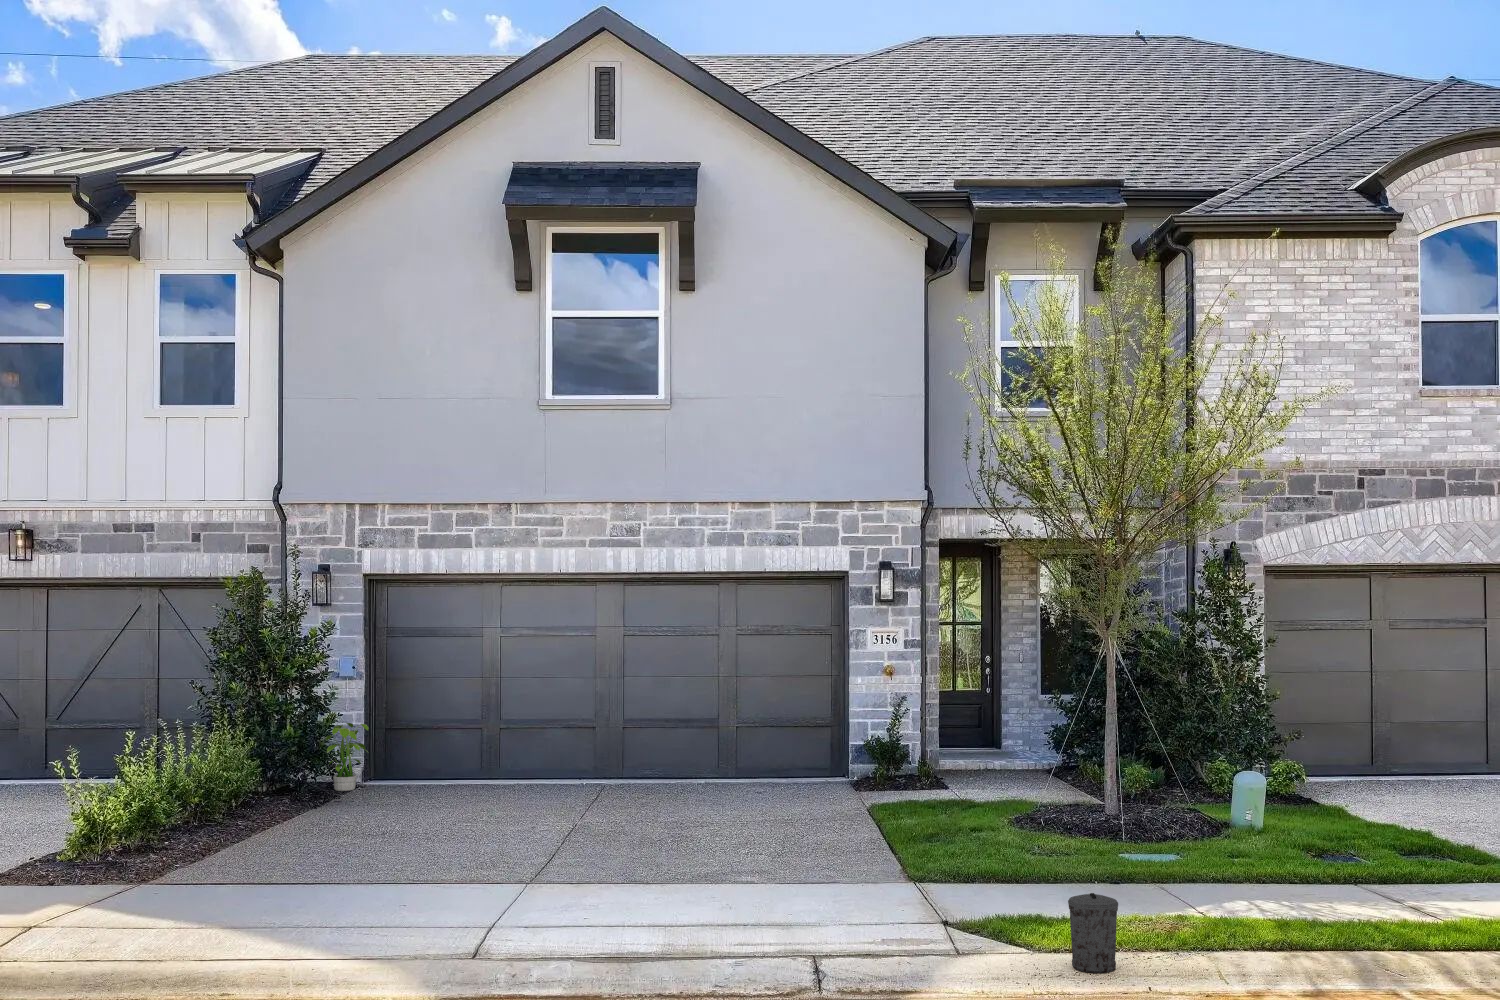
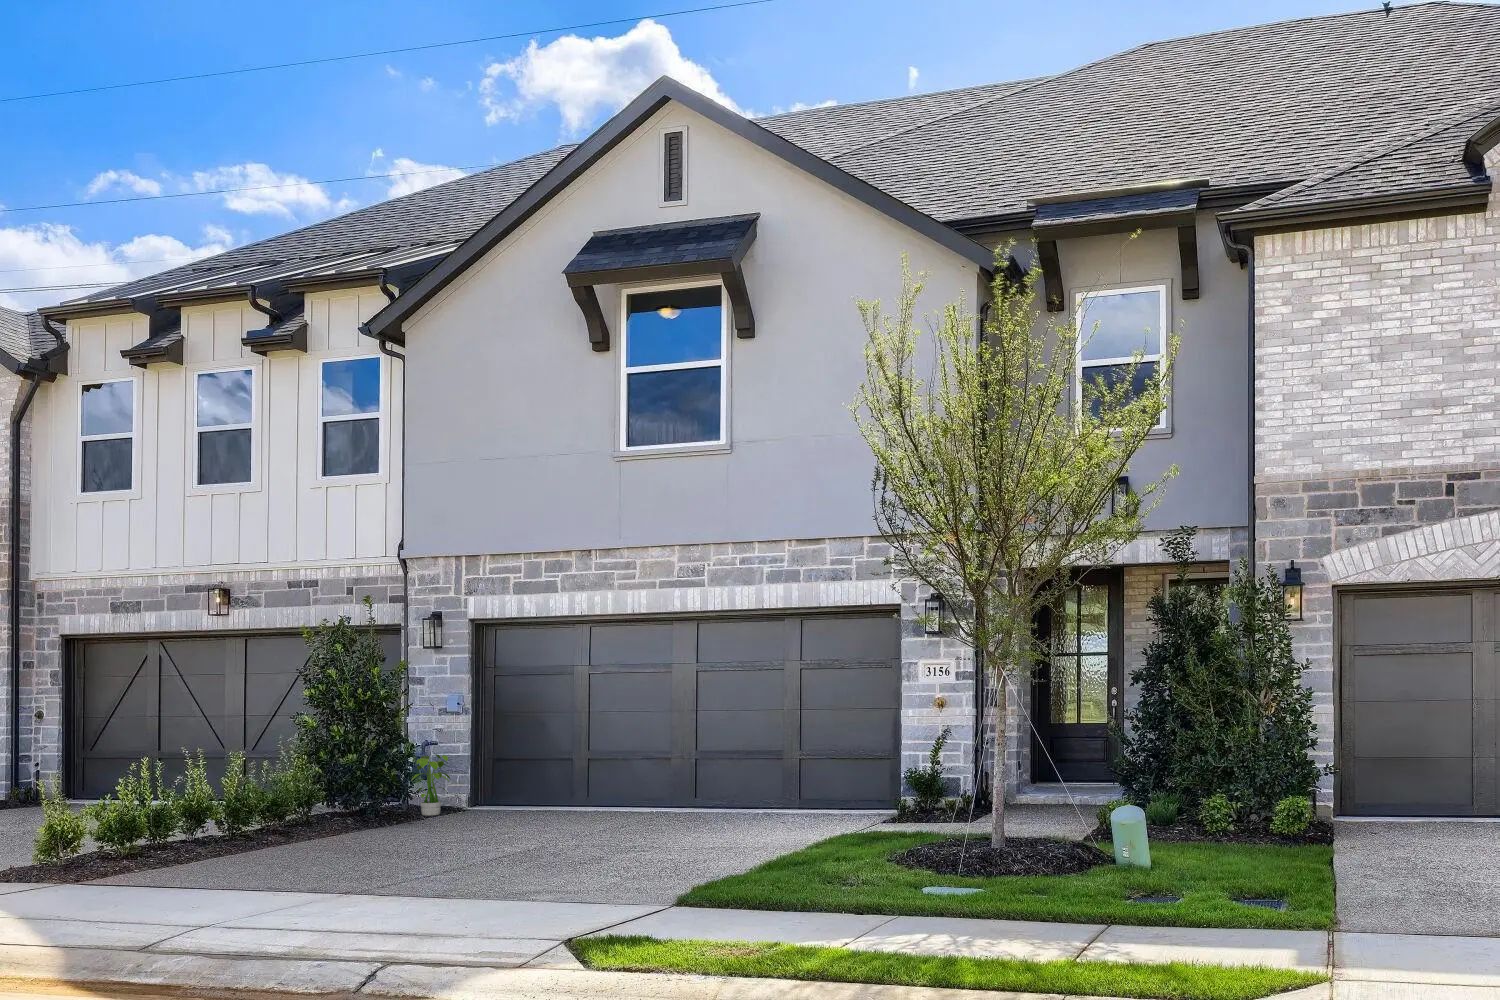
trash can: present [1068,893,1118,973] -> none [578,898,623,971]

